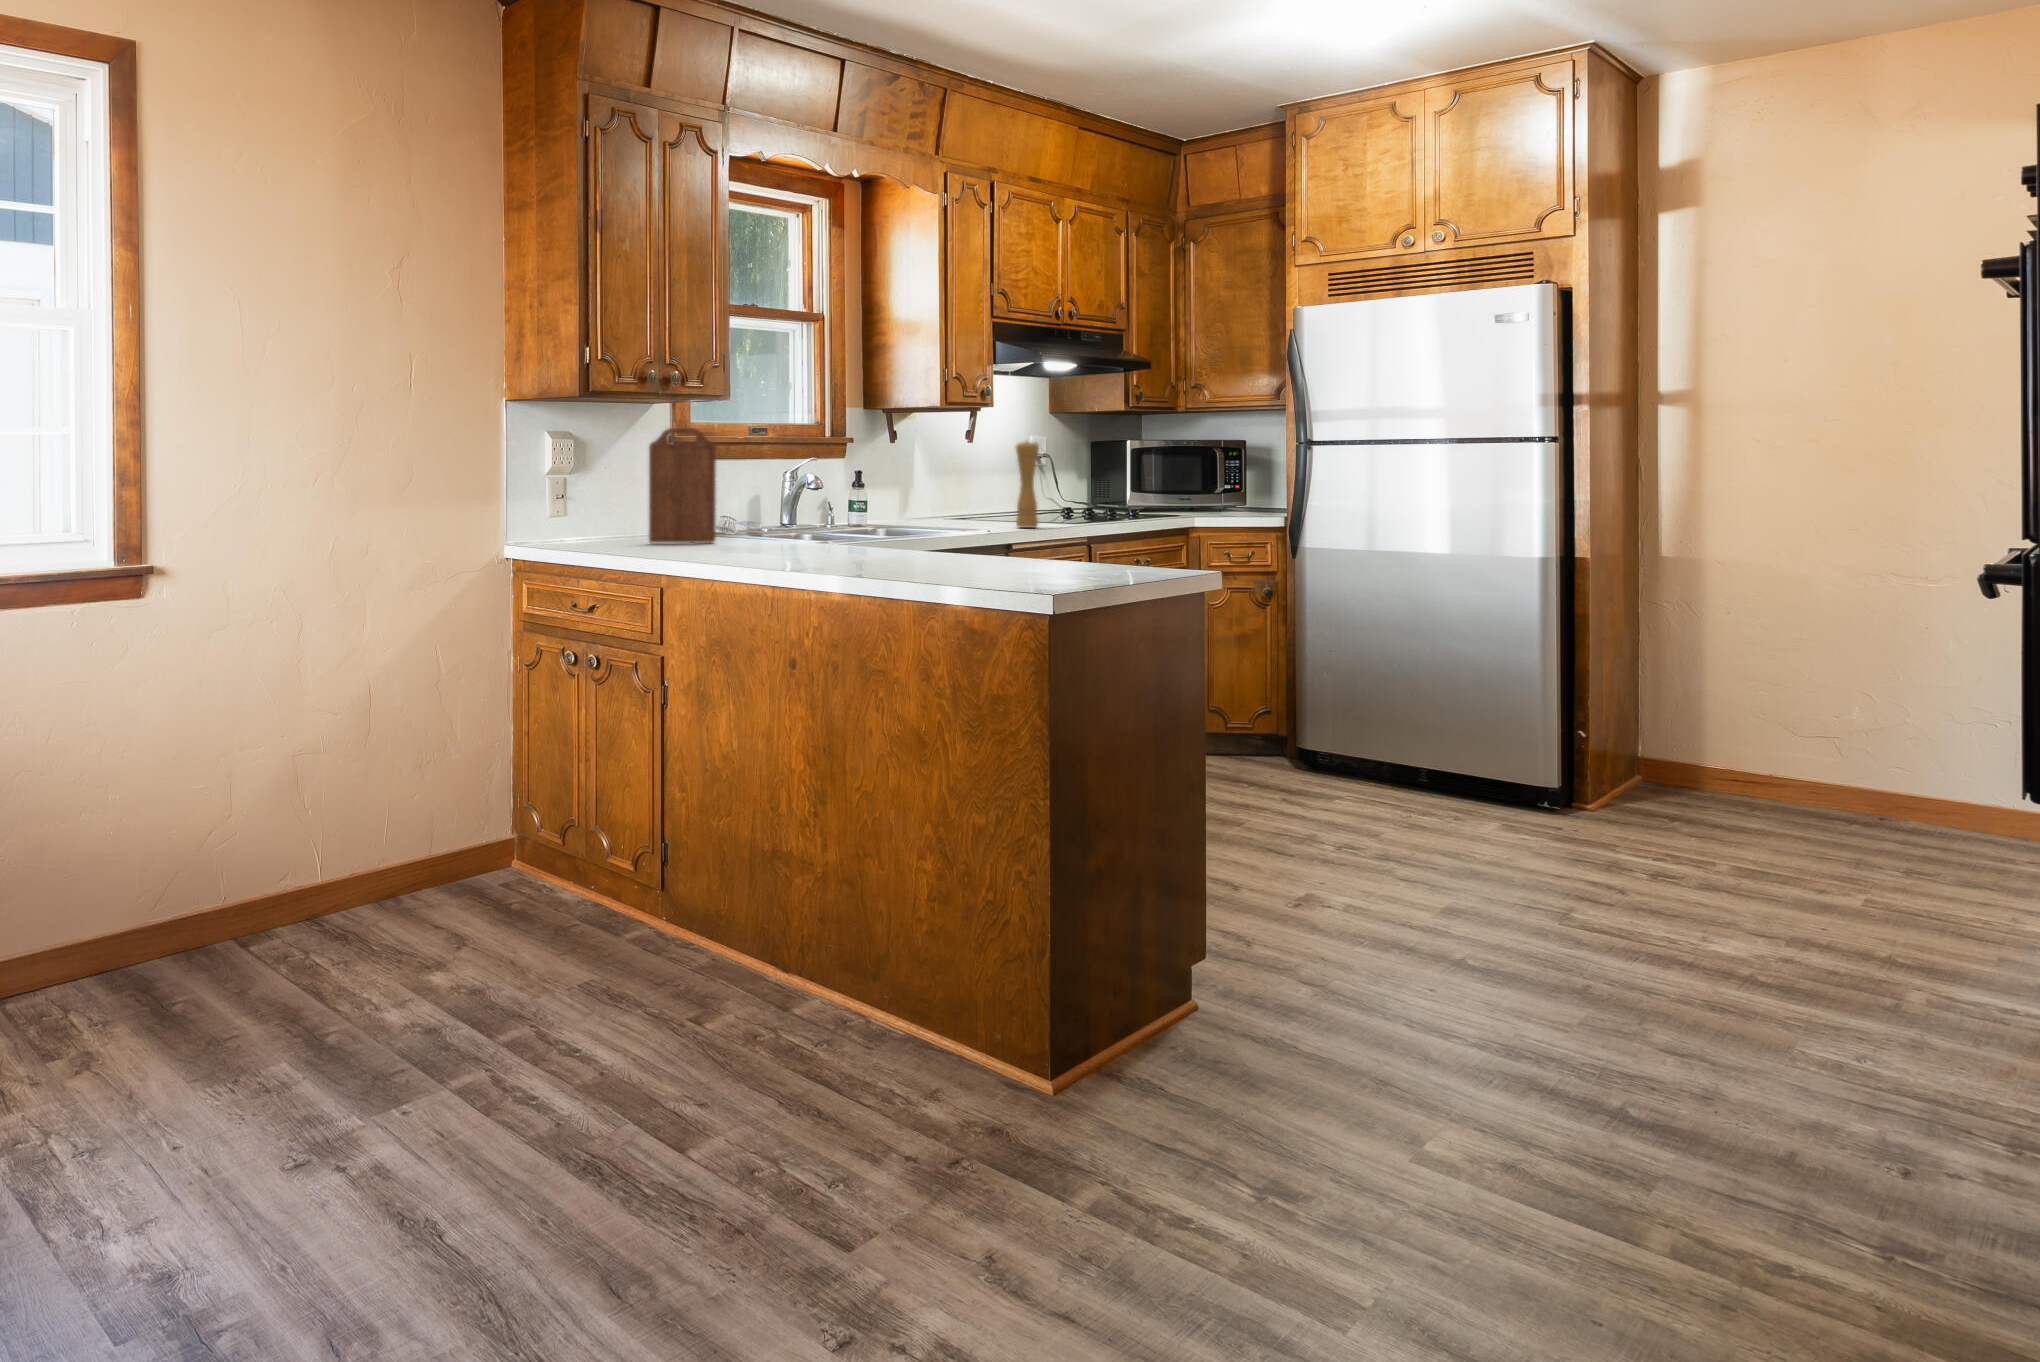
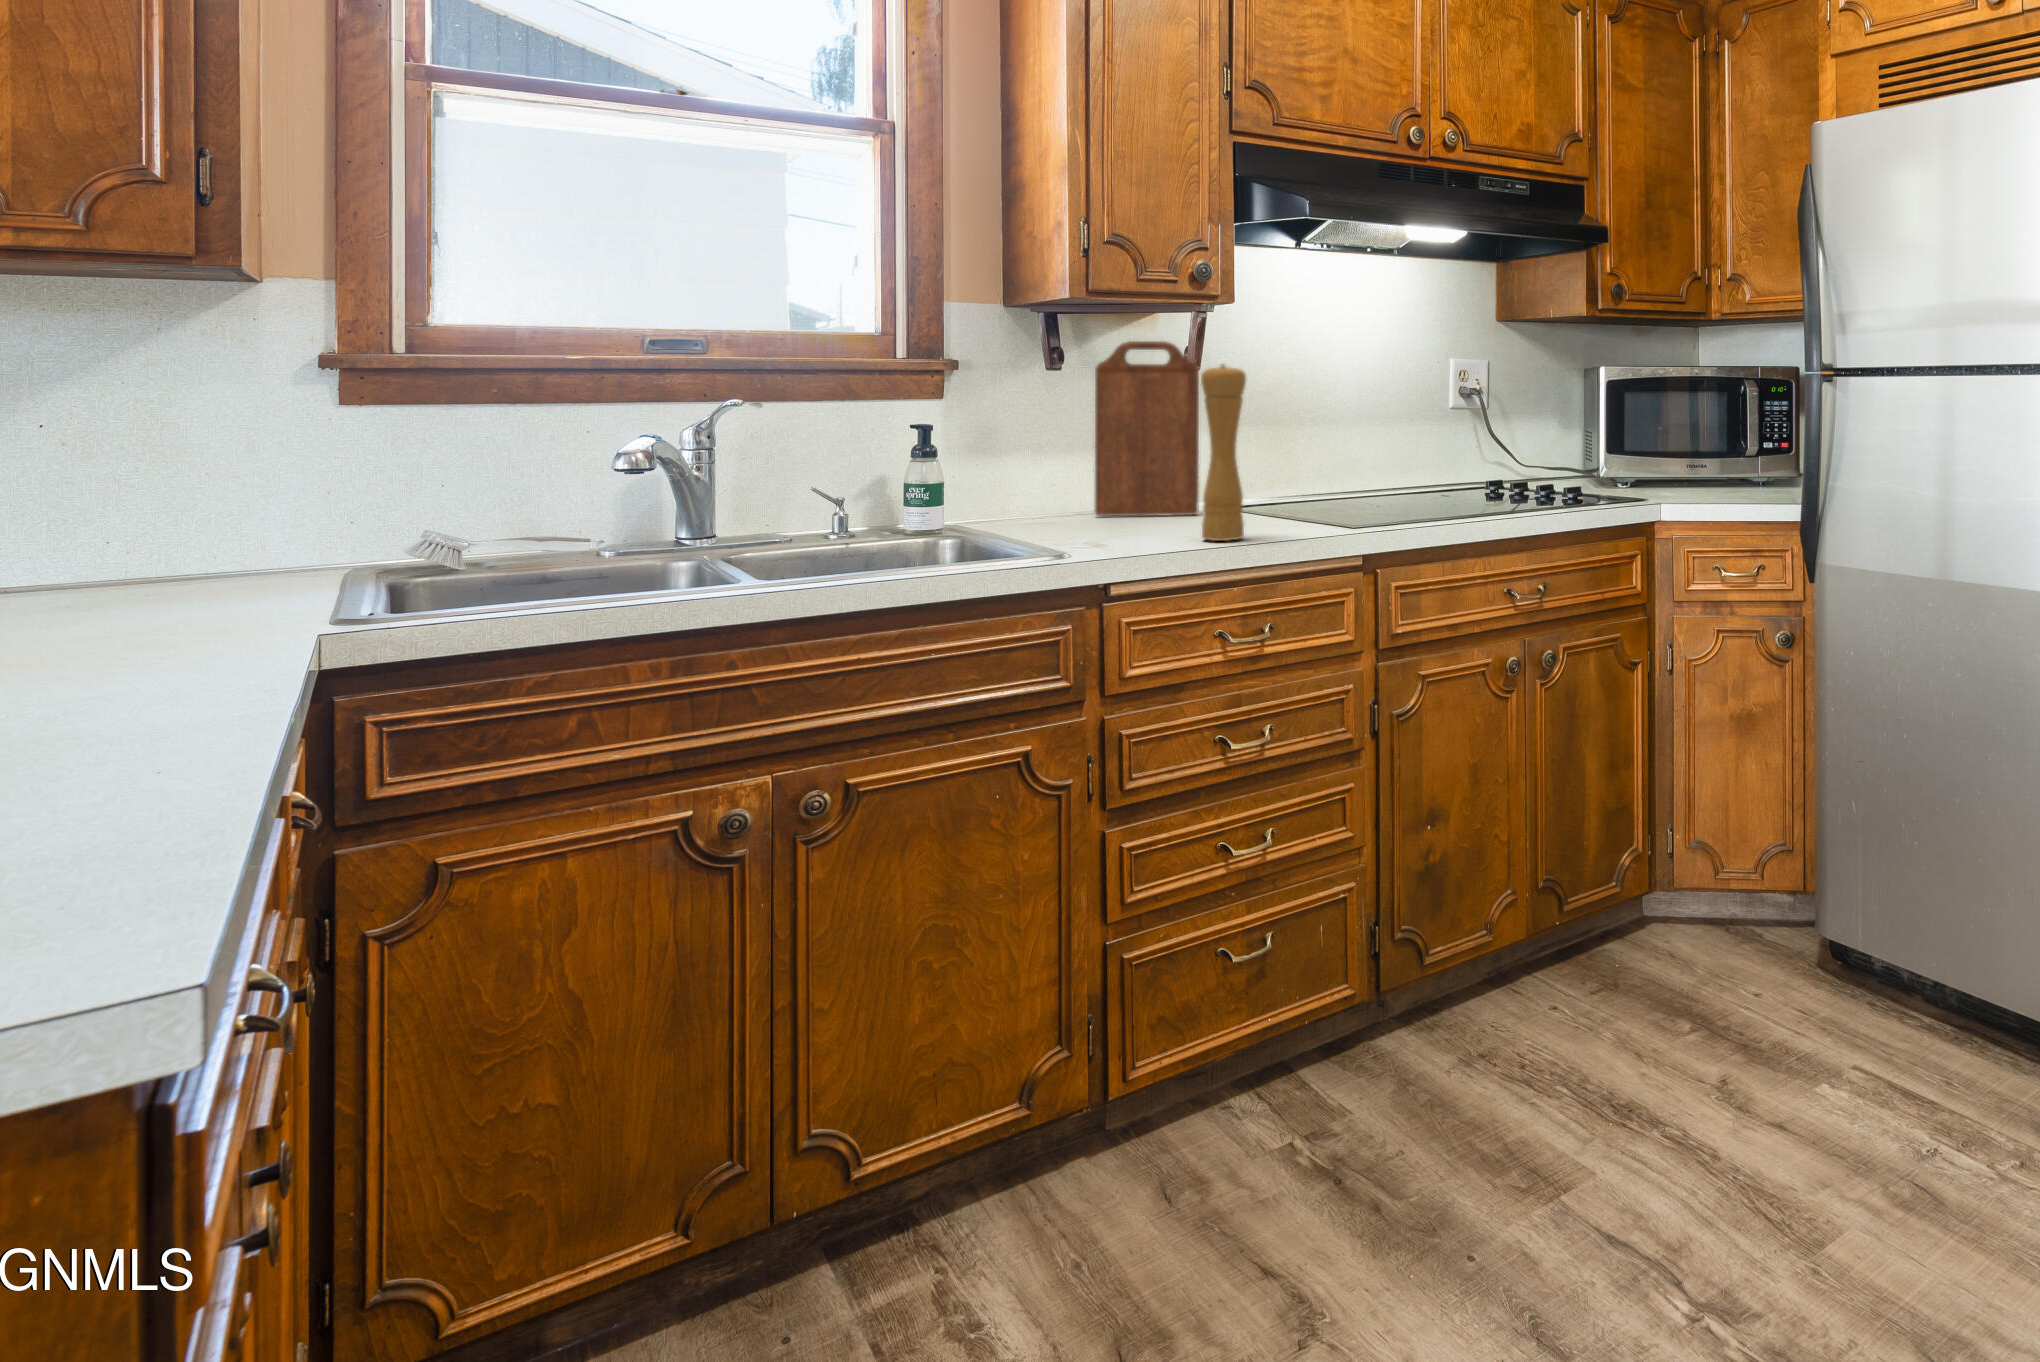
cutting board: present [649,428,716,543] -> present [1094,341,1199,516]

